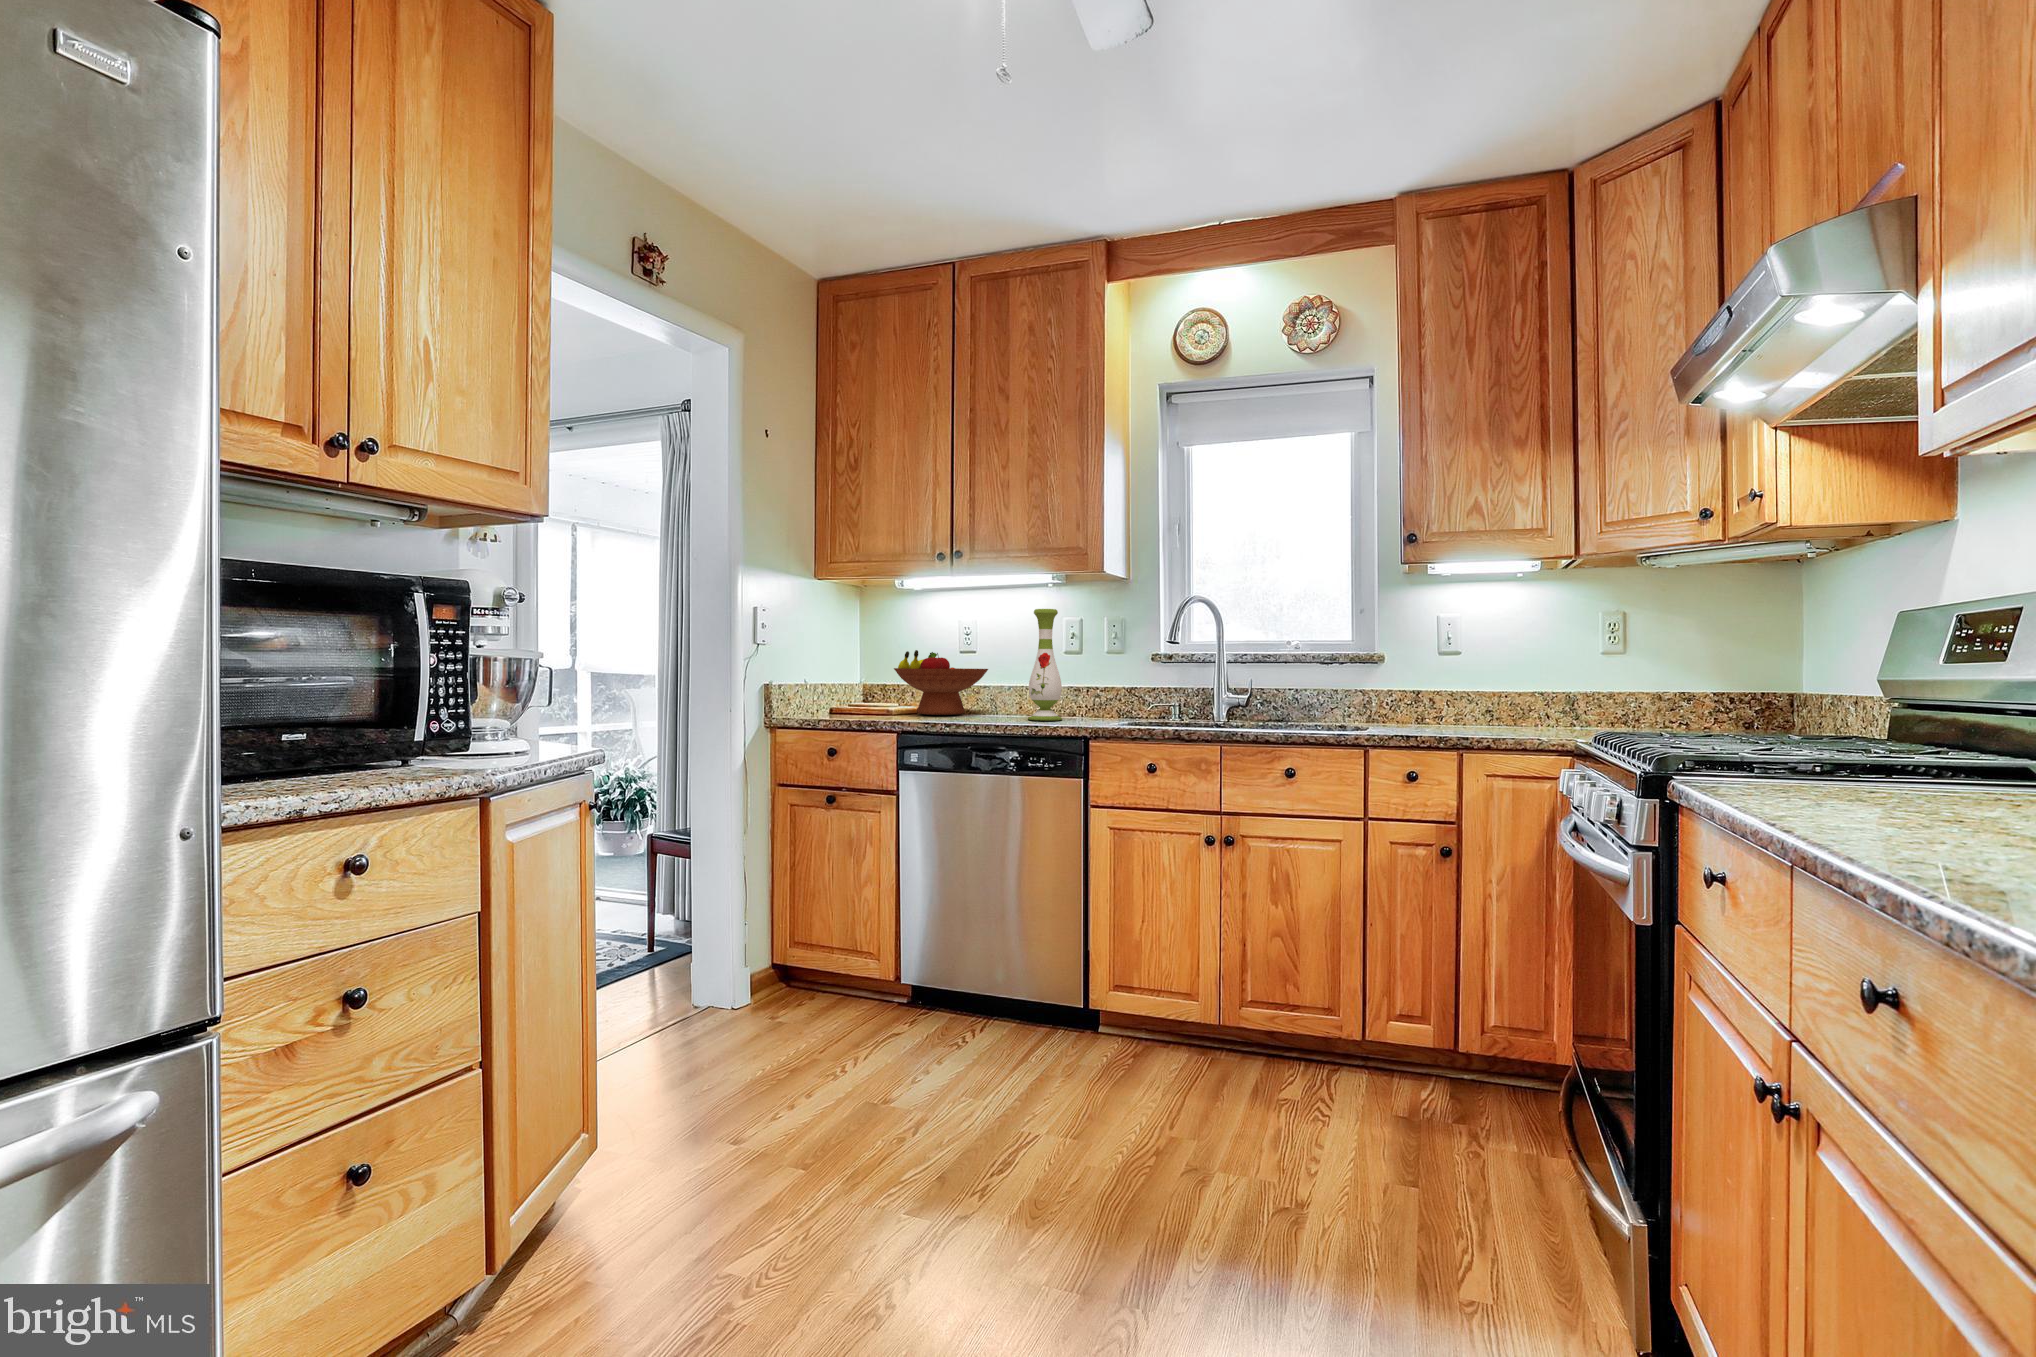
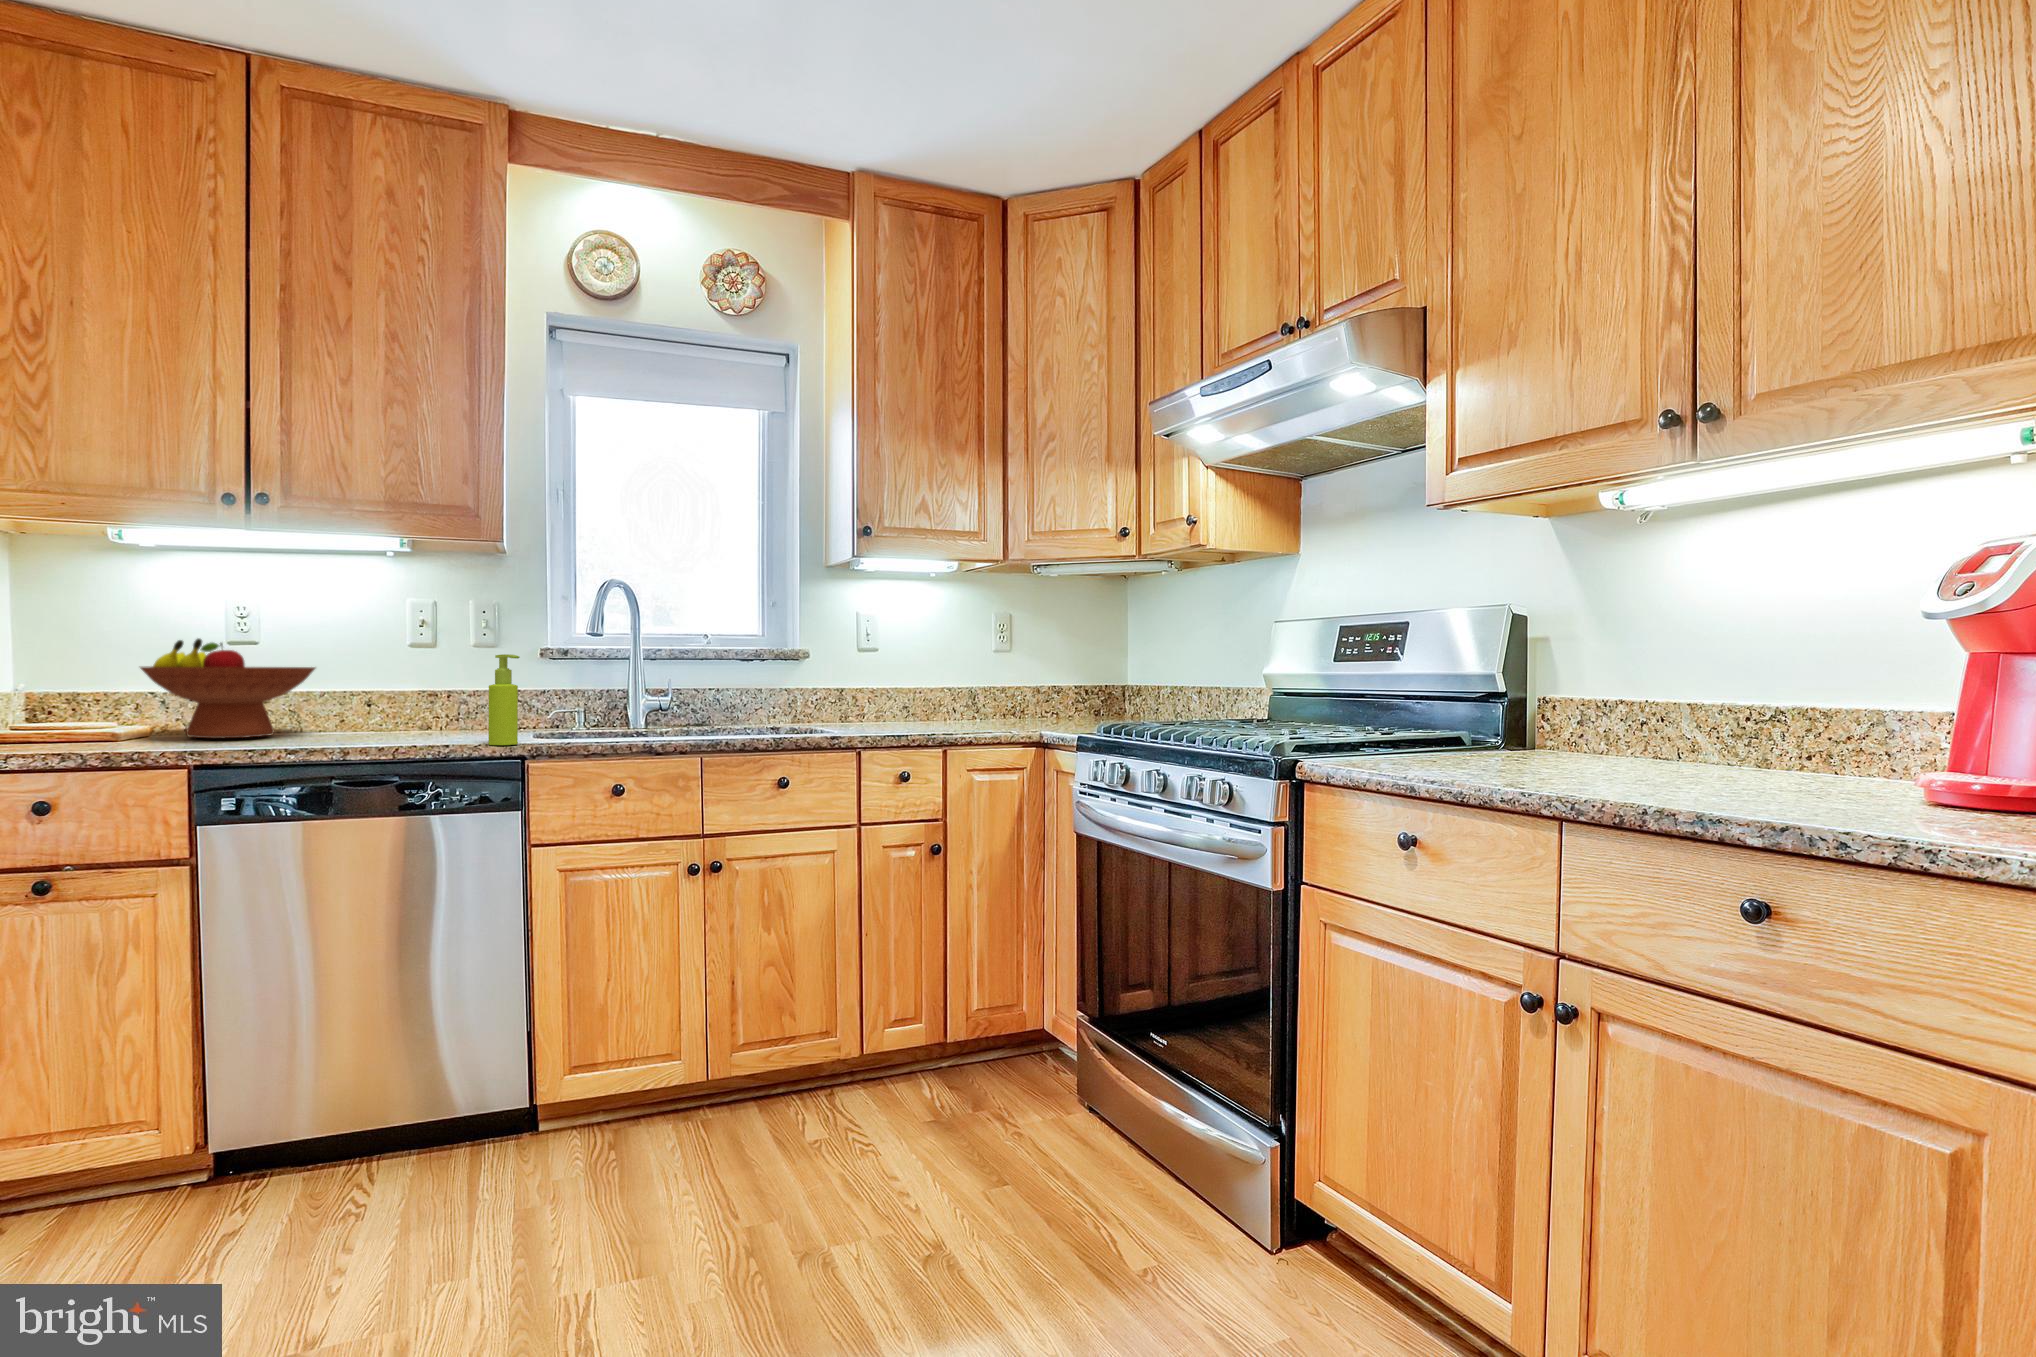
vase: present [1028,609,1062,721] -> none [401,584,455,738]
soap dispenser: none [1064,659,1085,728] -> present [488,654,520,745]

